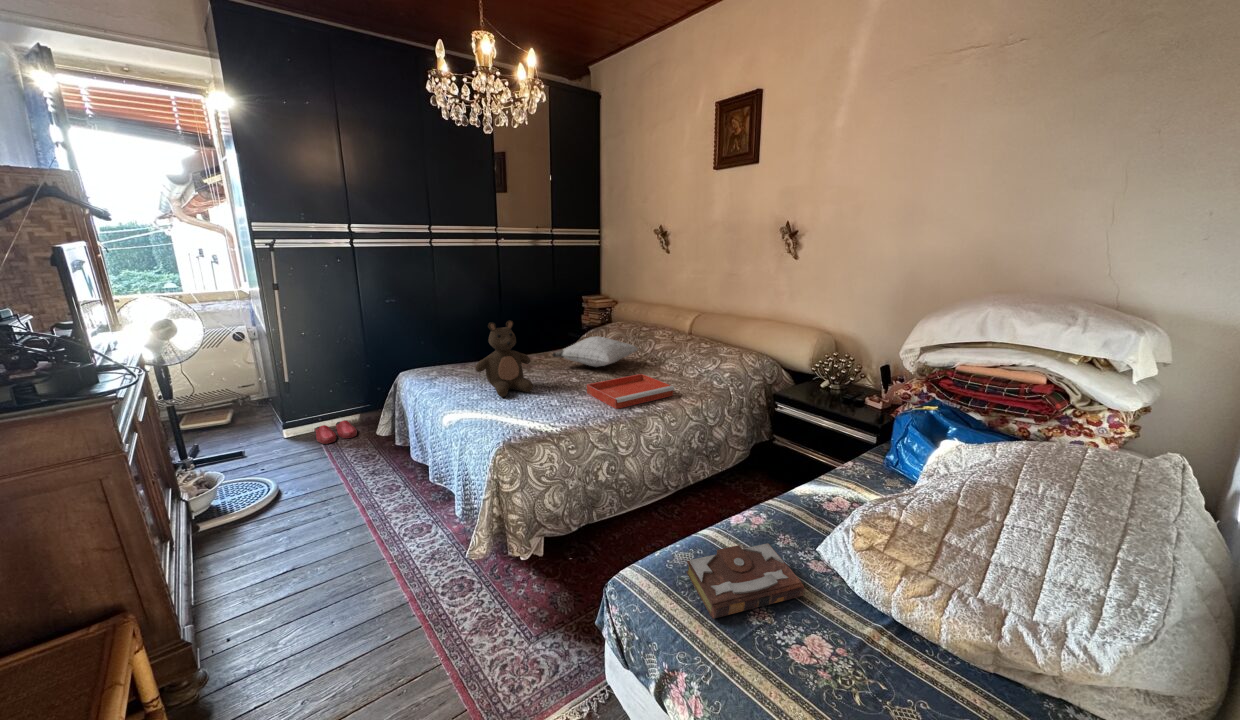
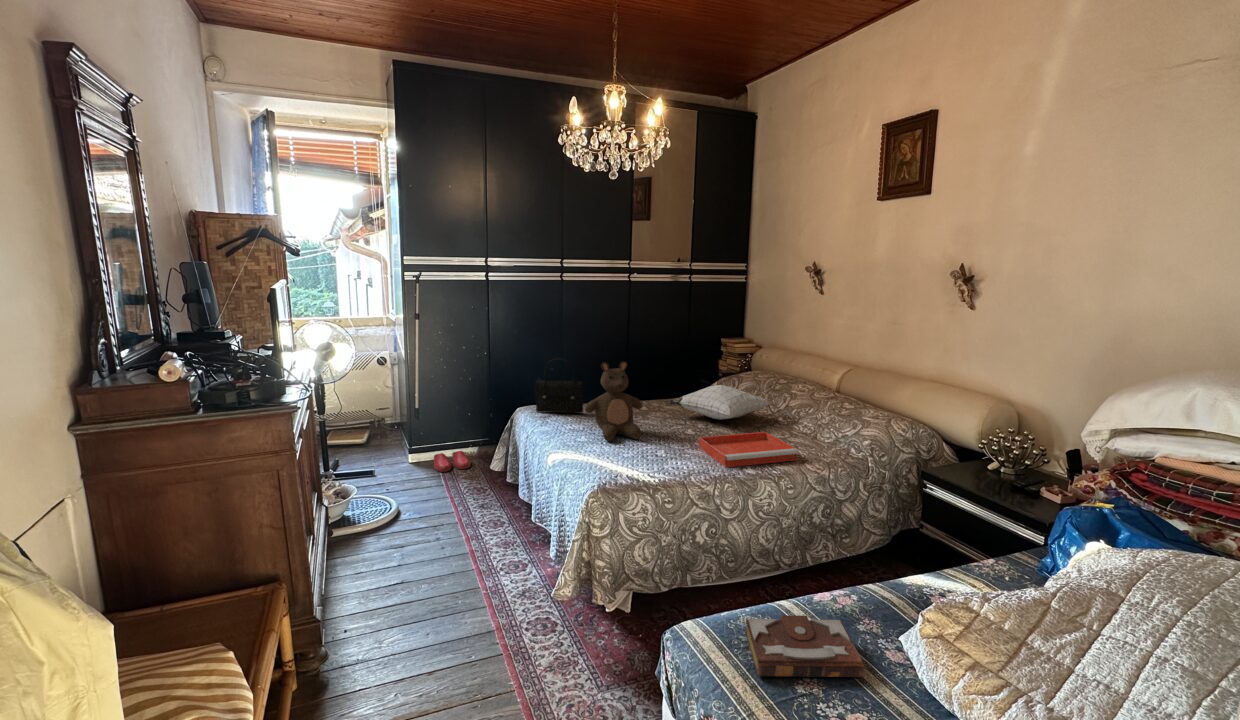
handbag: none [420,322,471,376] -> present [535,359,583,413]

